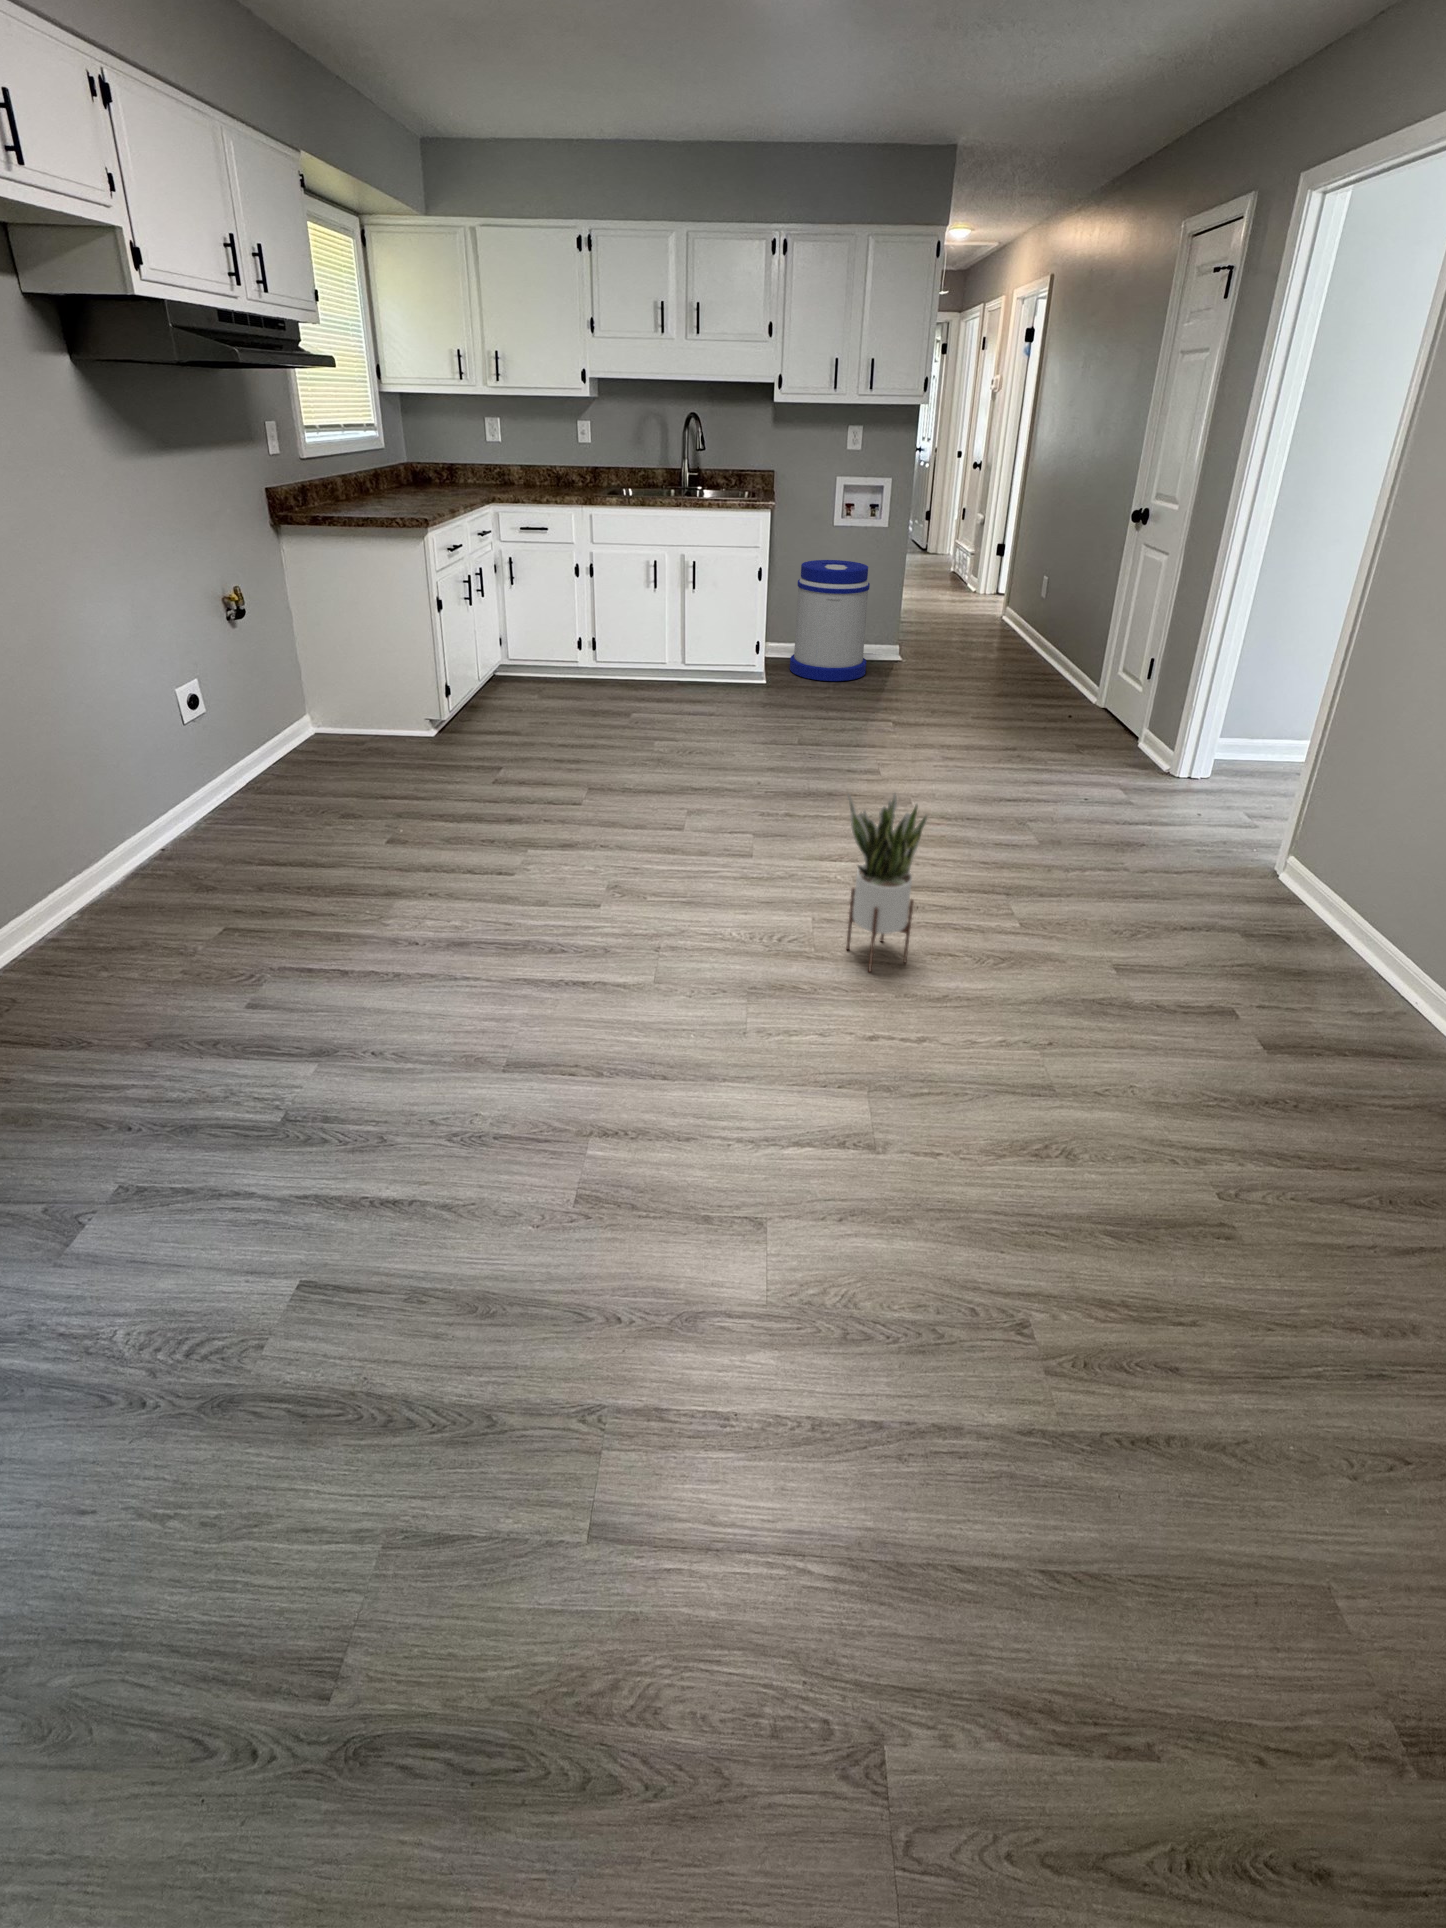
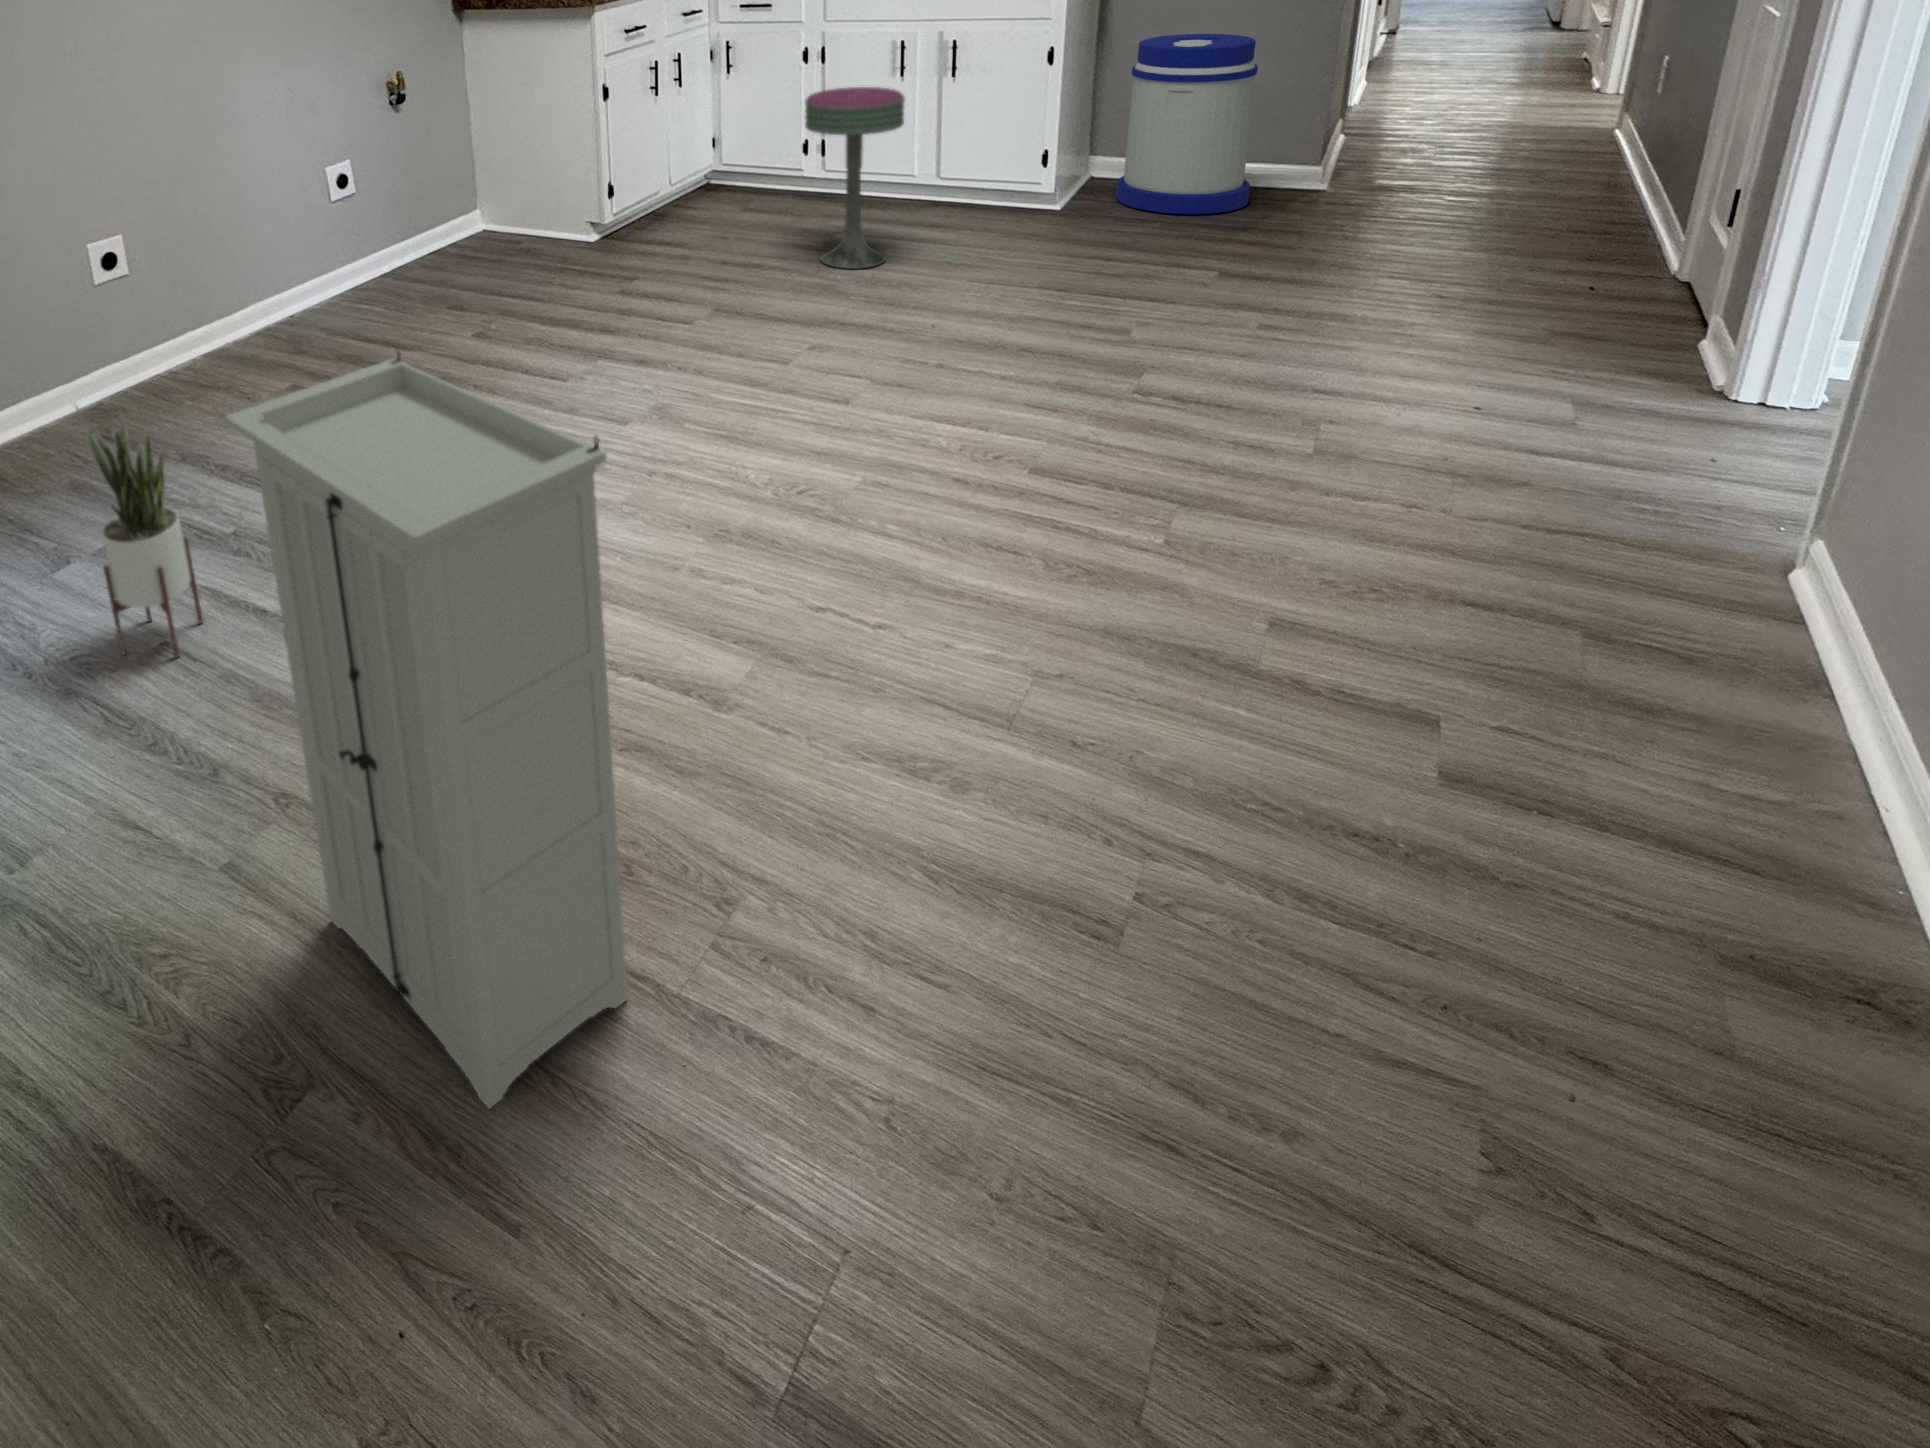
bar stool: none [623,599,697,741] -> present [805,87,905,269]
potted plant: present [846,793,927,972] -> present [76,406,203,657]
storage cabinet: none [748,949,1197,1641] -> present [225,353,627,1108]

